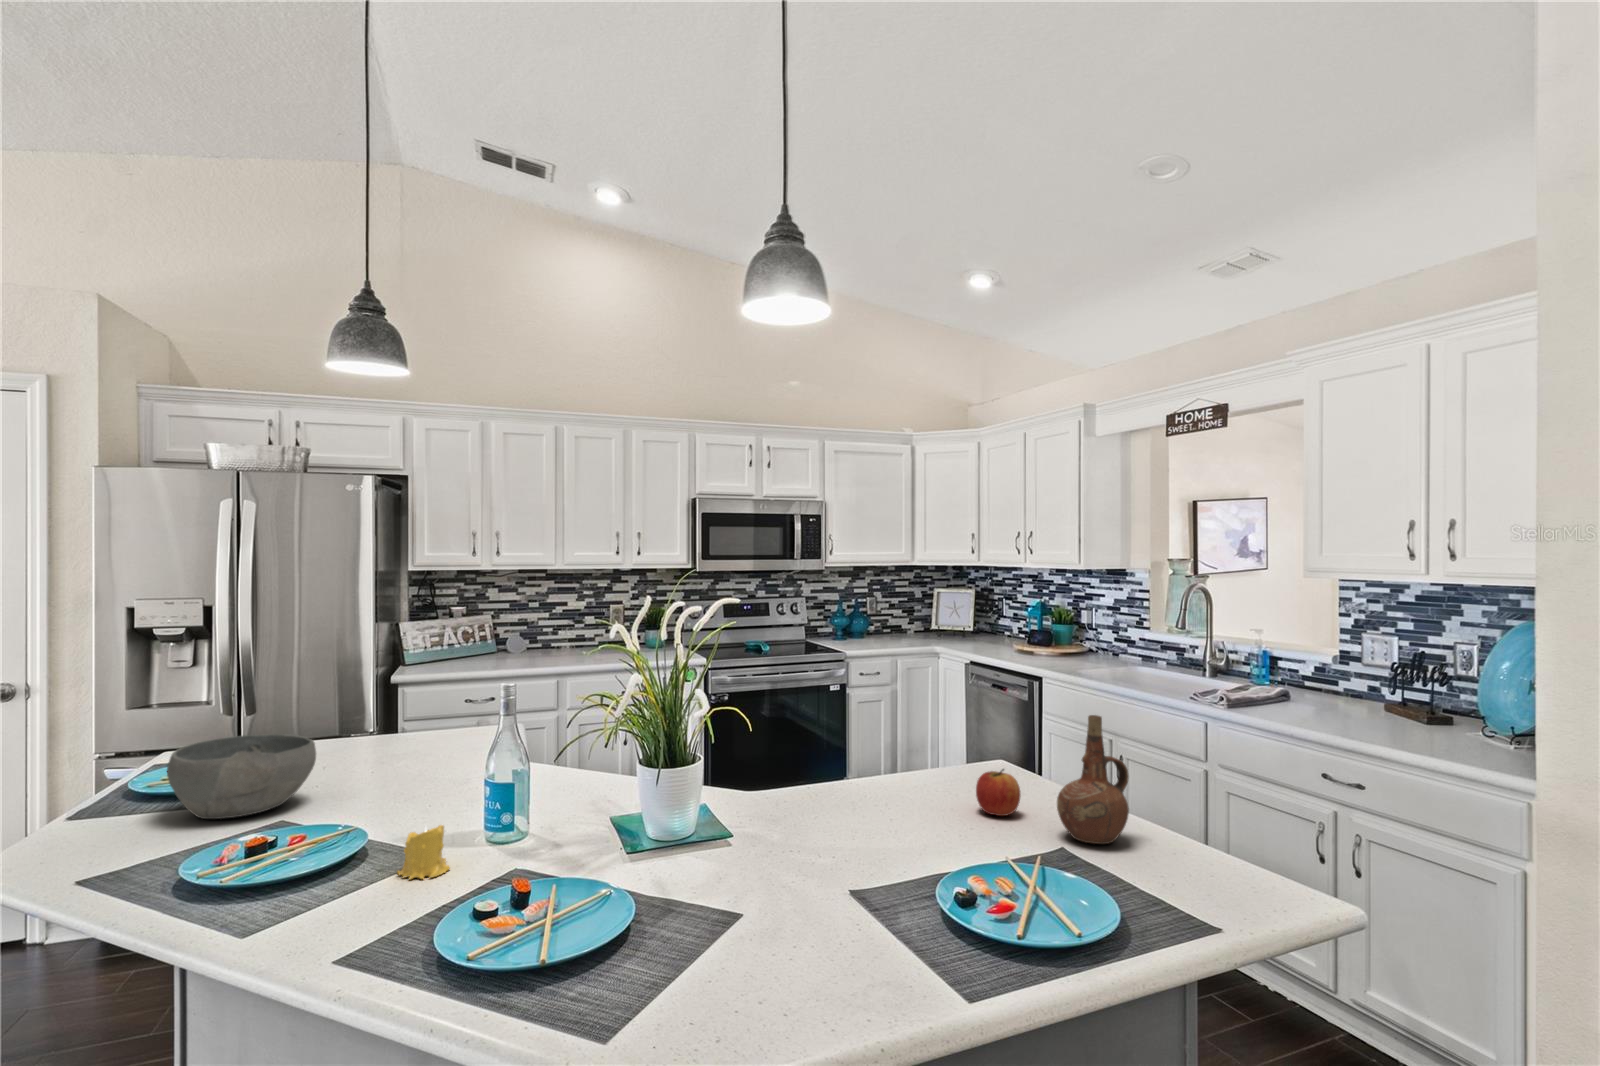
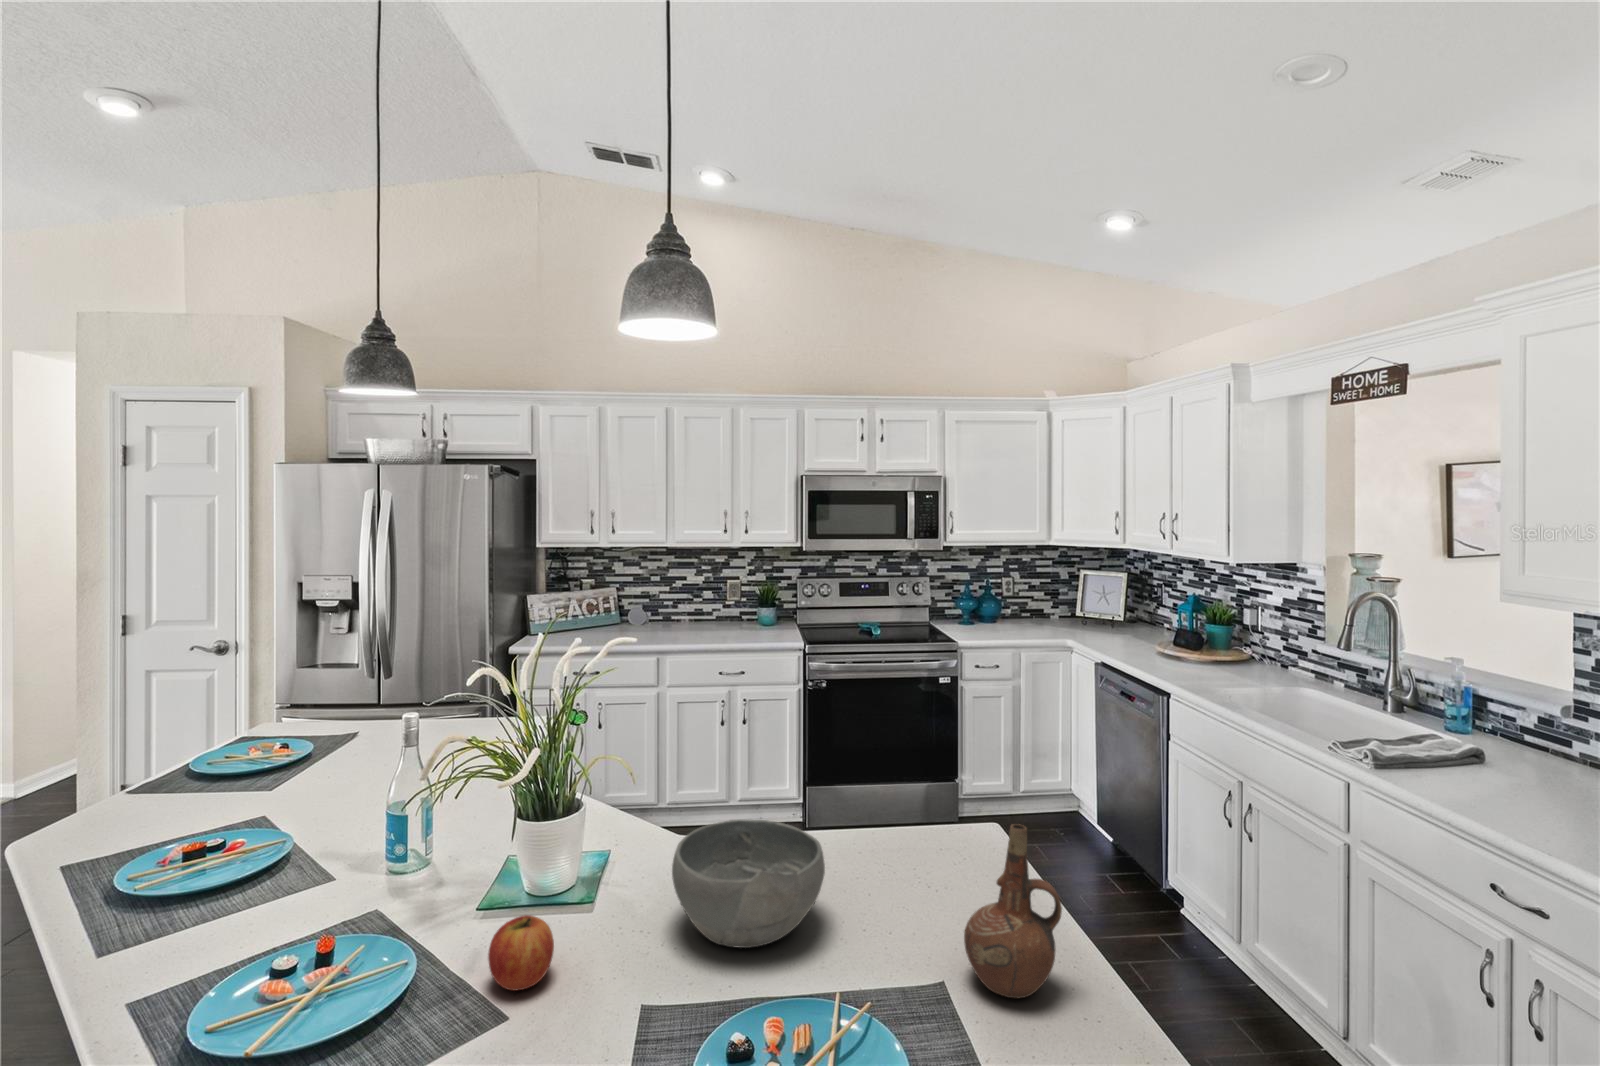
bowl: present [167,734,316,819] -> present [672,820,825,948]
apple: present [976,769,1021,816] -> present [488,915,554,990]
candle: present [398,825,450,879] -> none [243,864,305,923]

